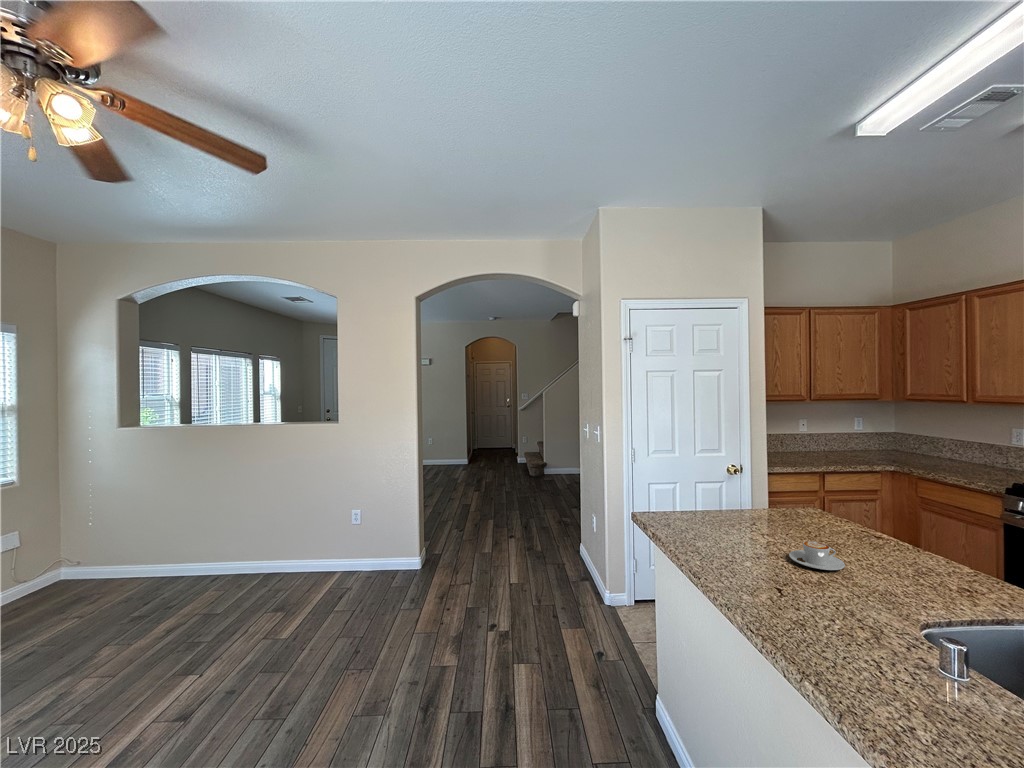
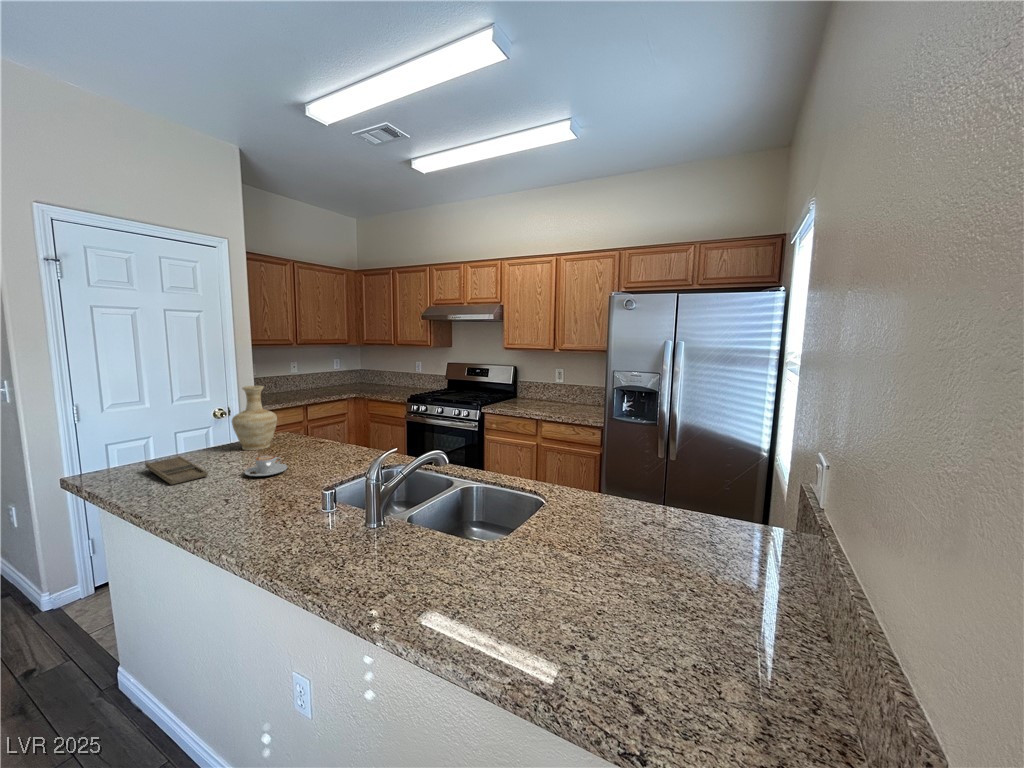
vase: none [763,451,815,526] -> present [232,386,277,450]
tray: none [690,516,748,547] -> present [146,456,207,485]

